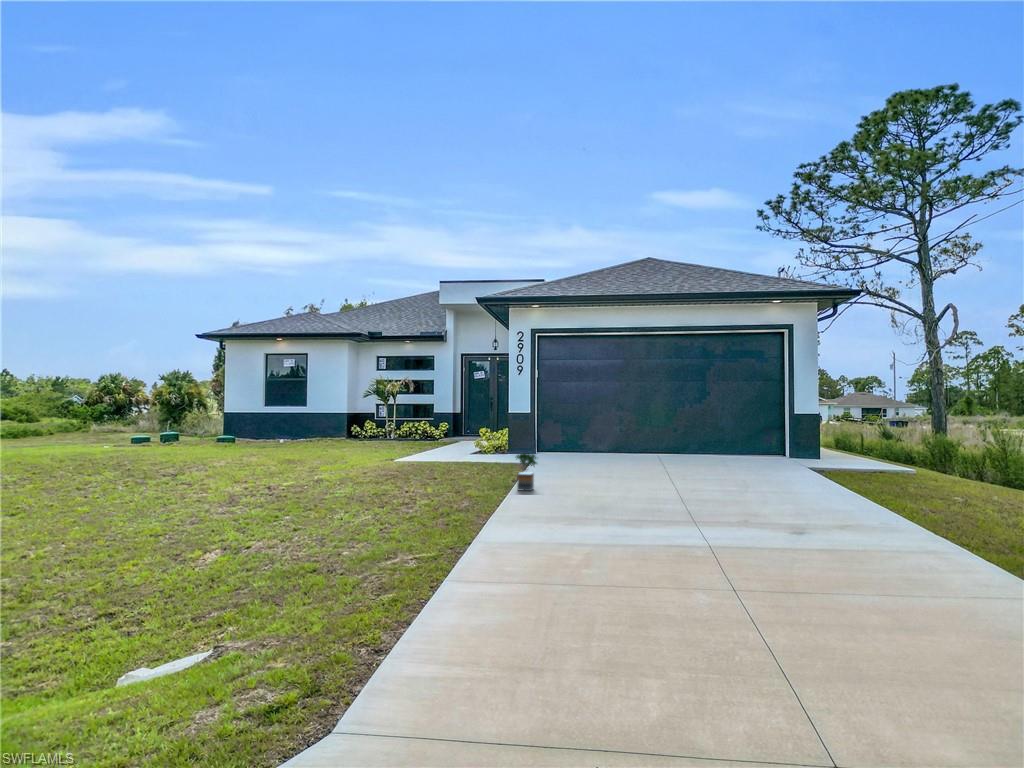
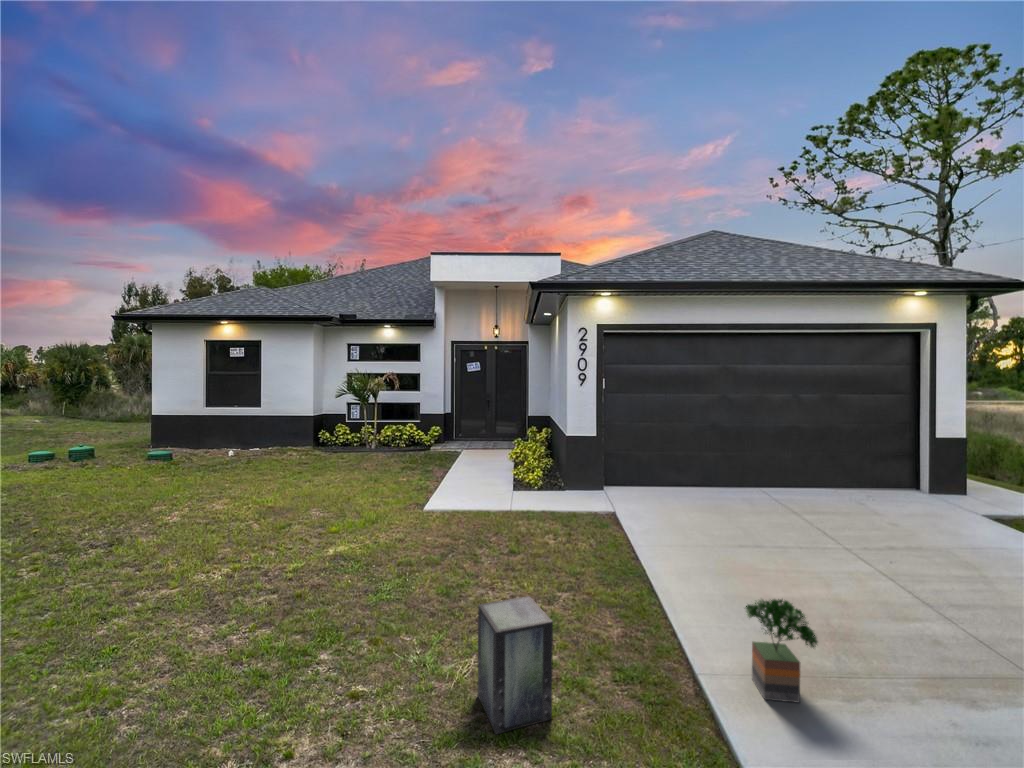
storage box: none [404,450,429,491] -> present [478,596,553,734]

